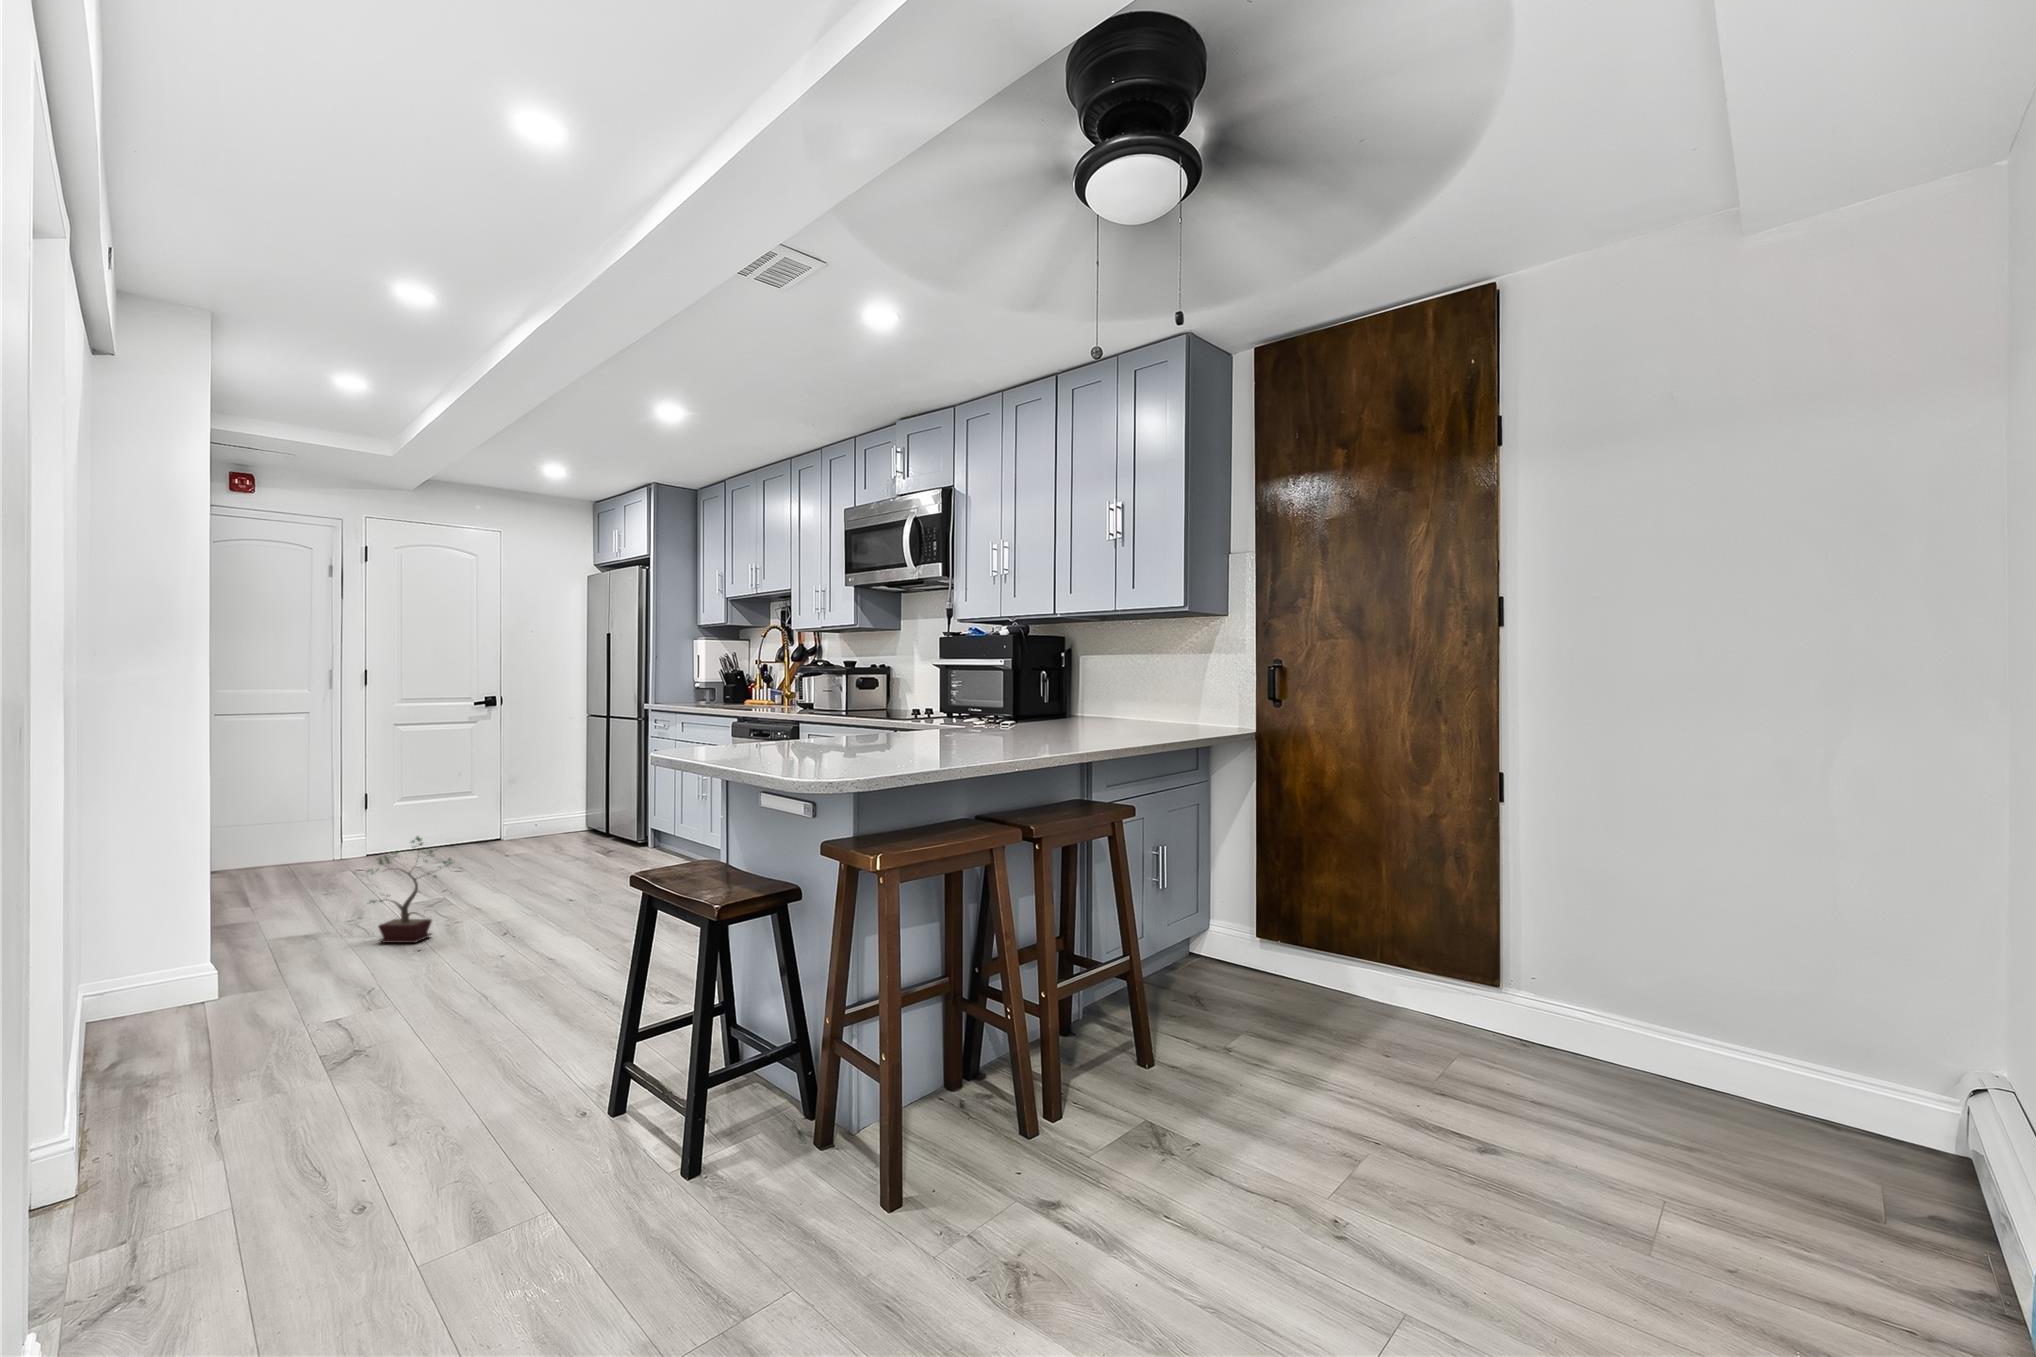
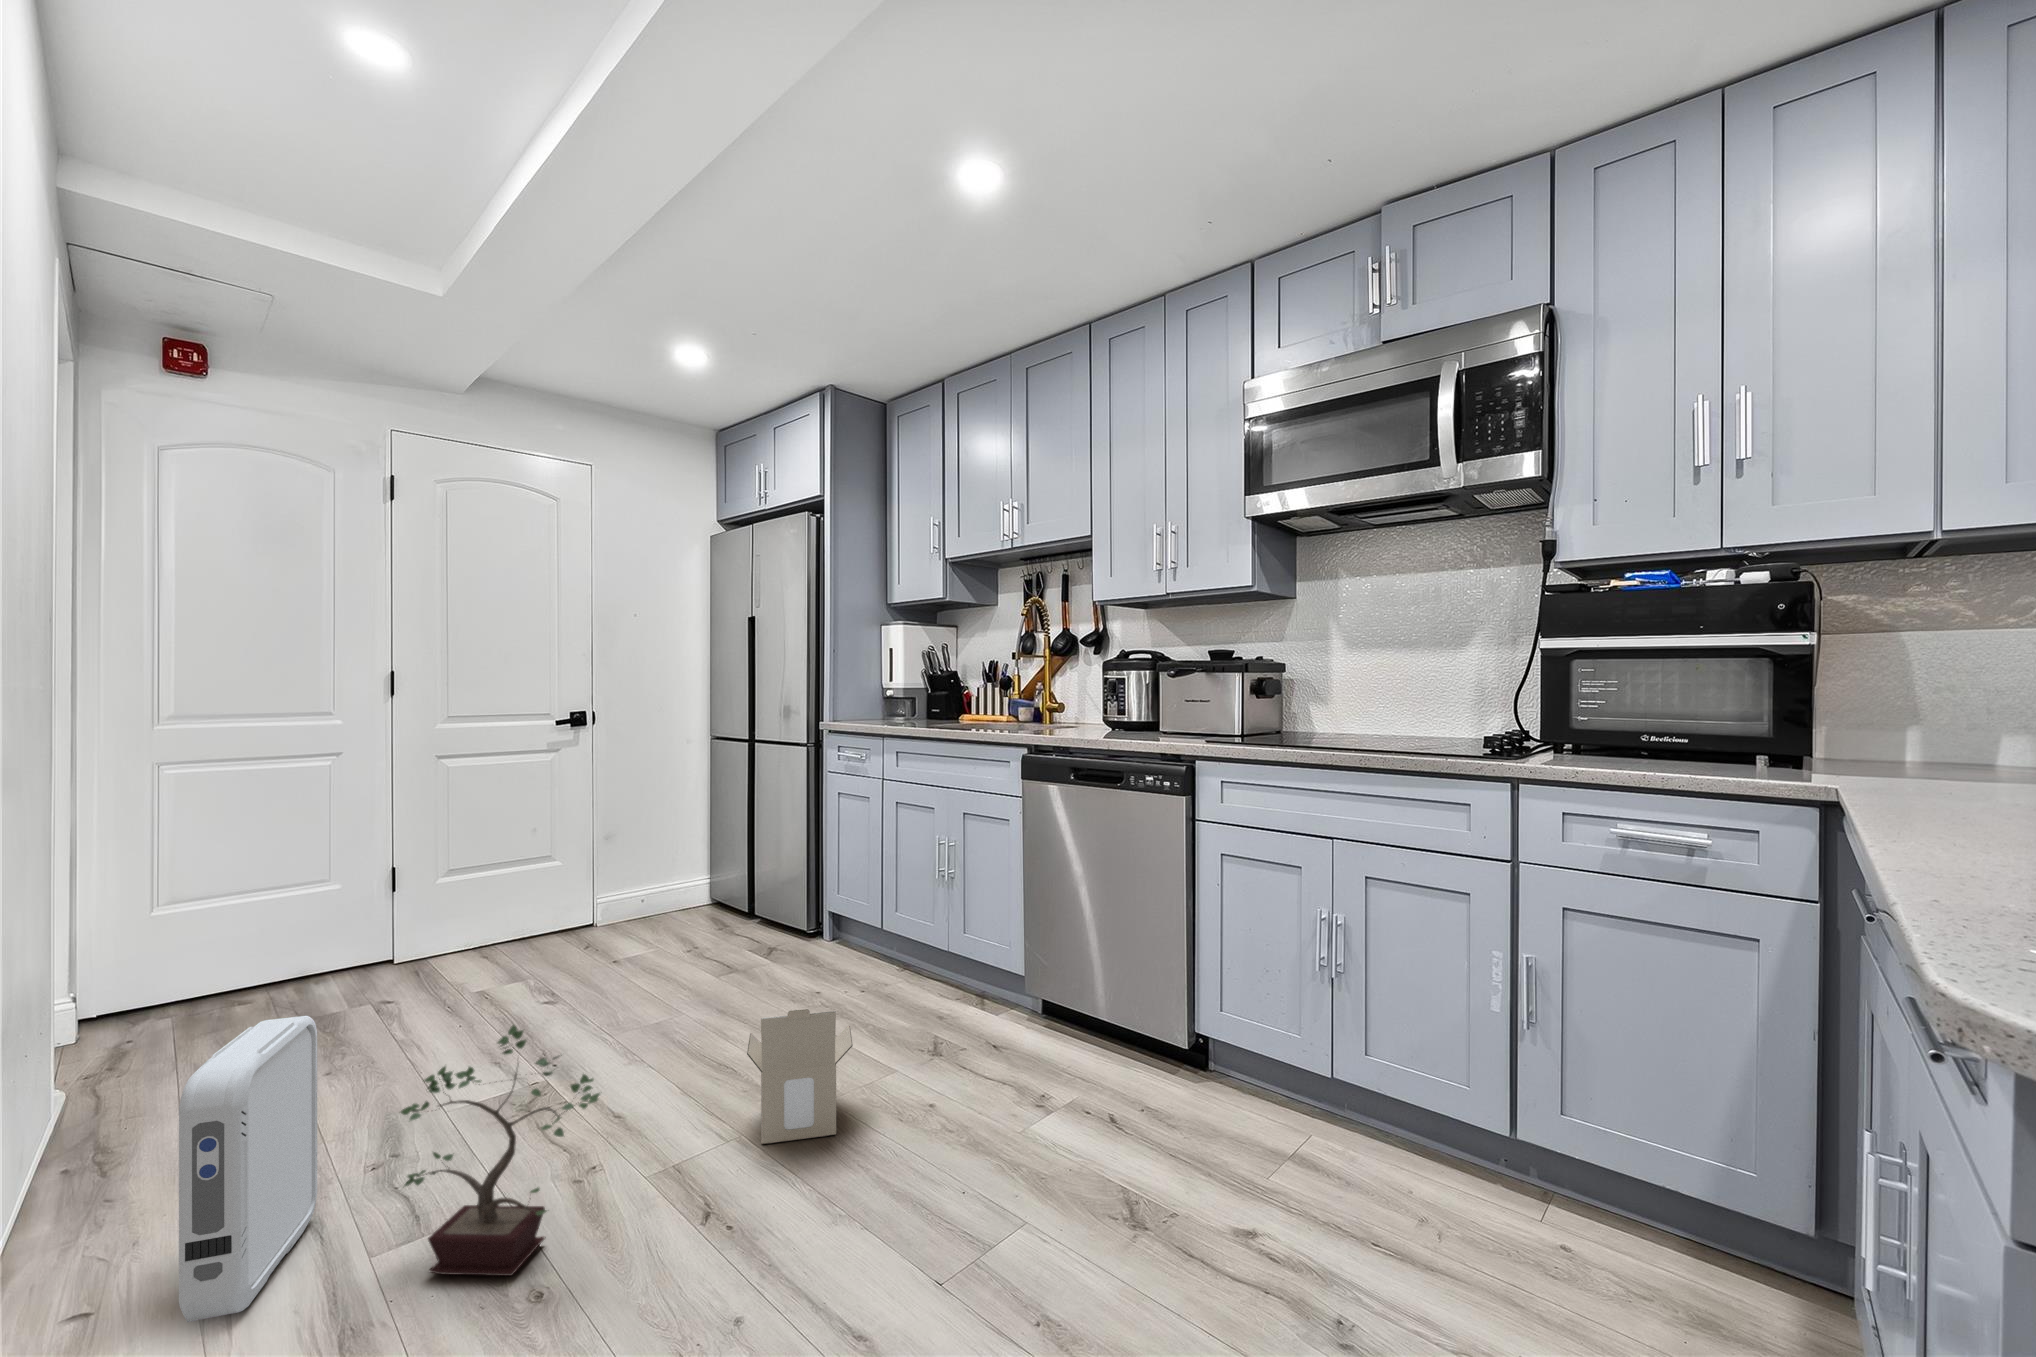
air purifier: none [272,834,328,950] -> present [179,1016,317,1322]
cardboard box: none [543,844,606,914] -> present [747,1009,853,1144]

